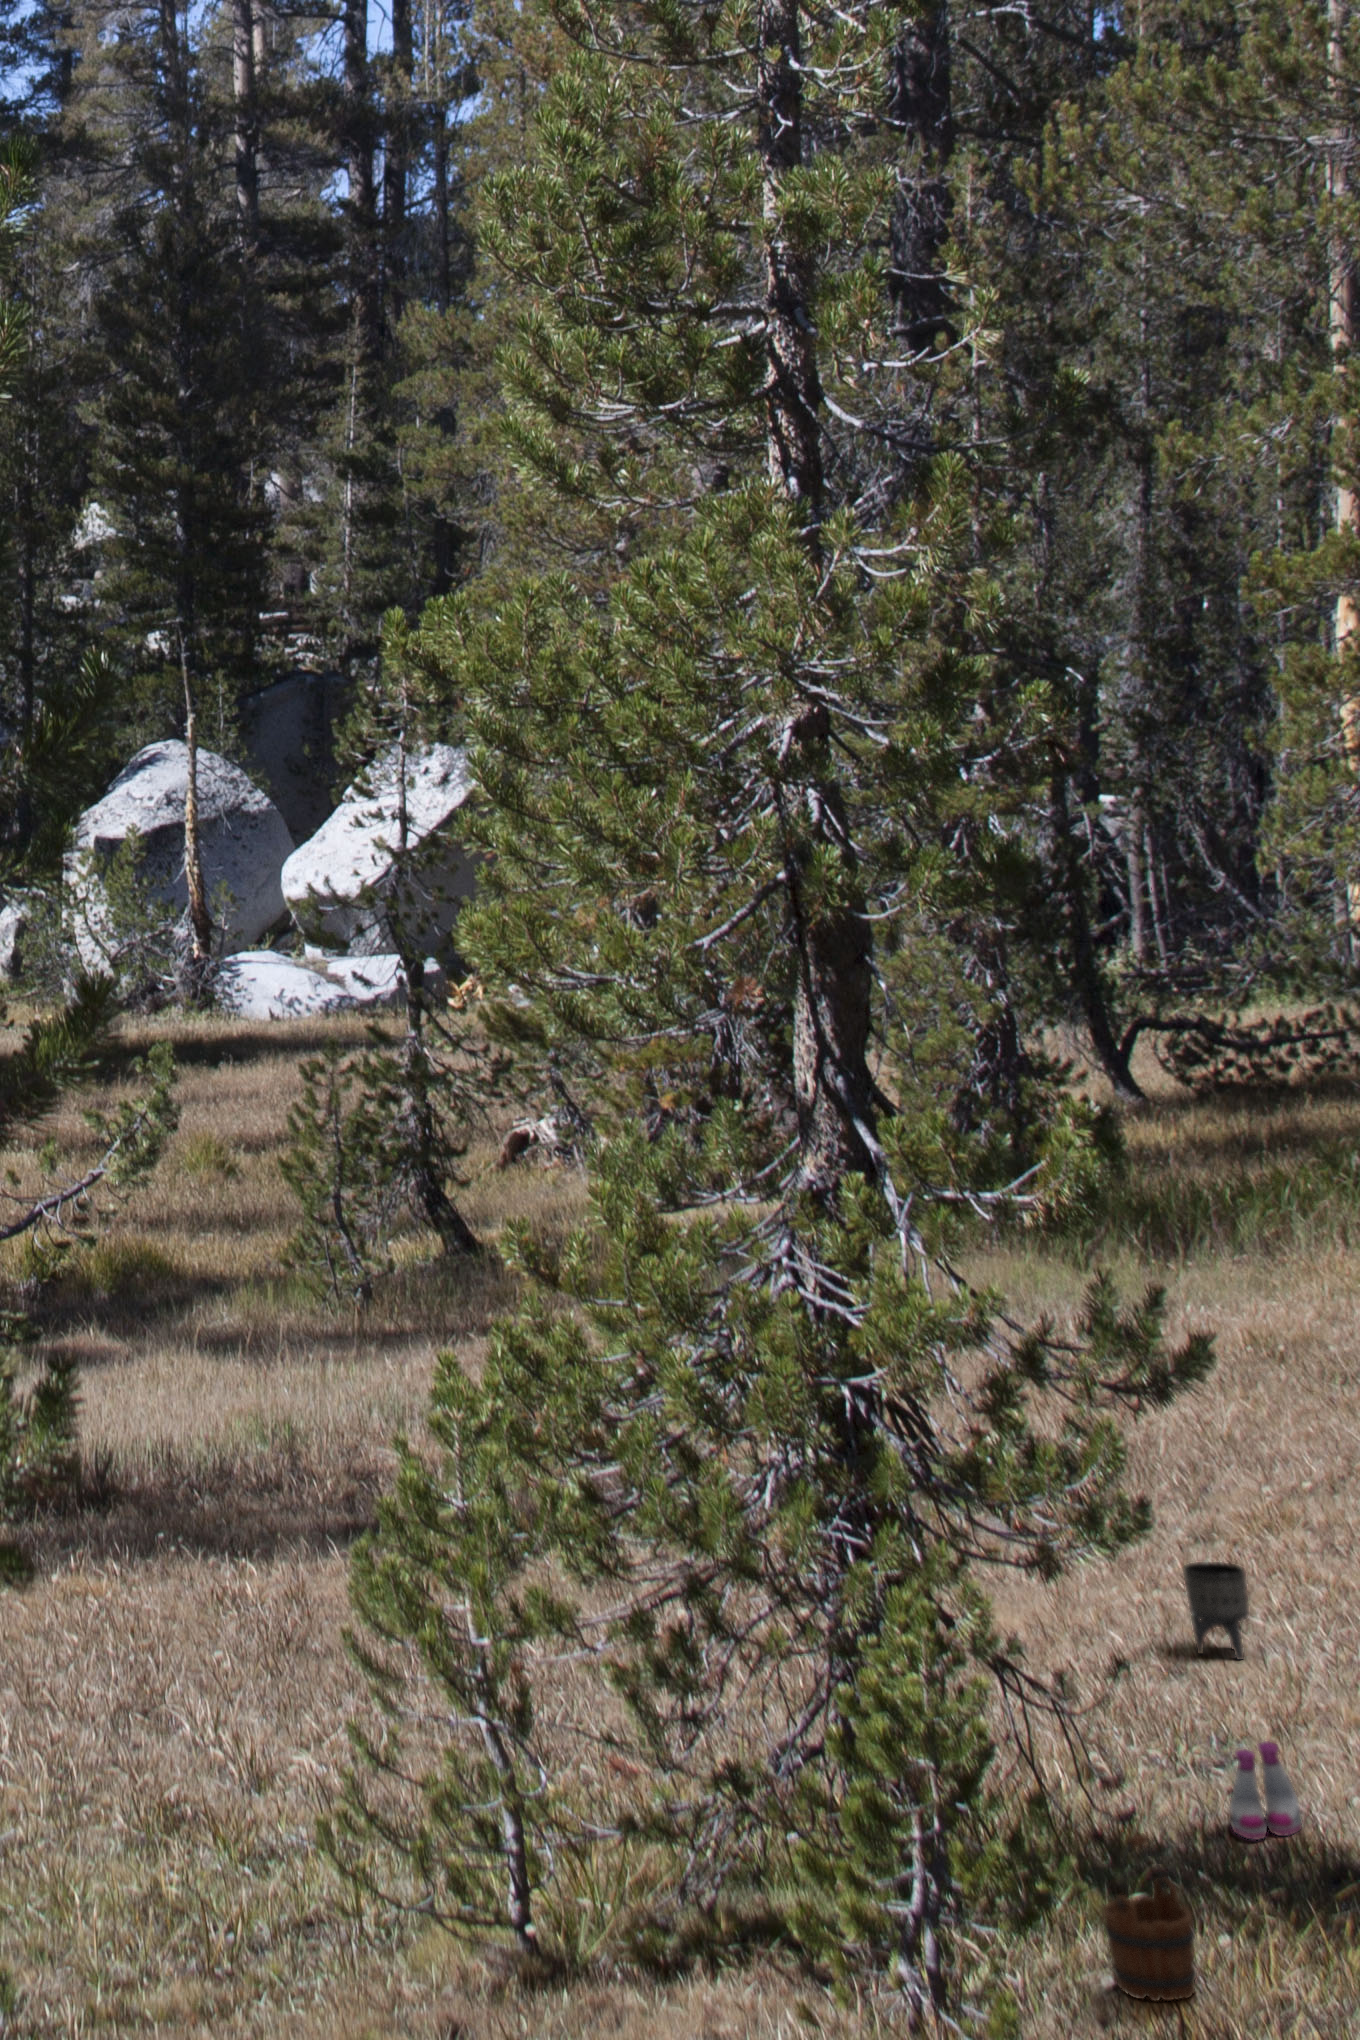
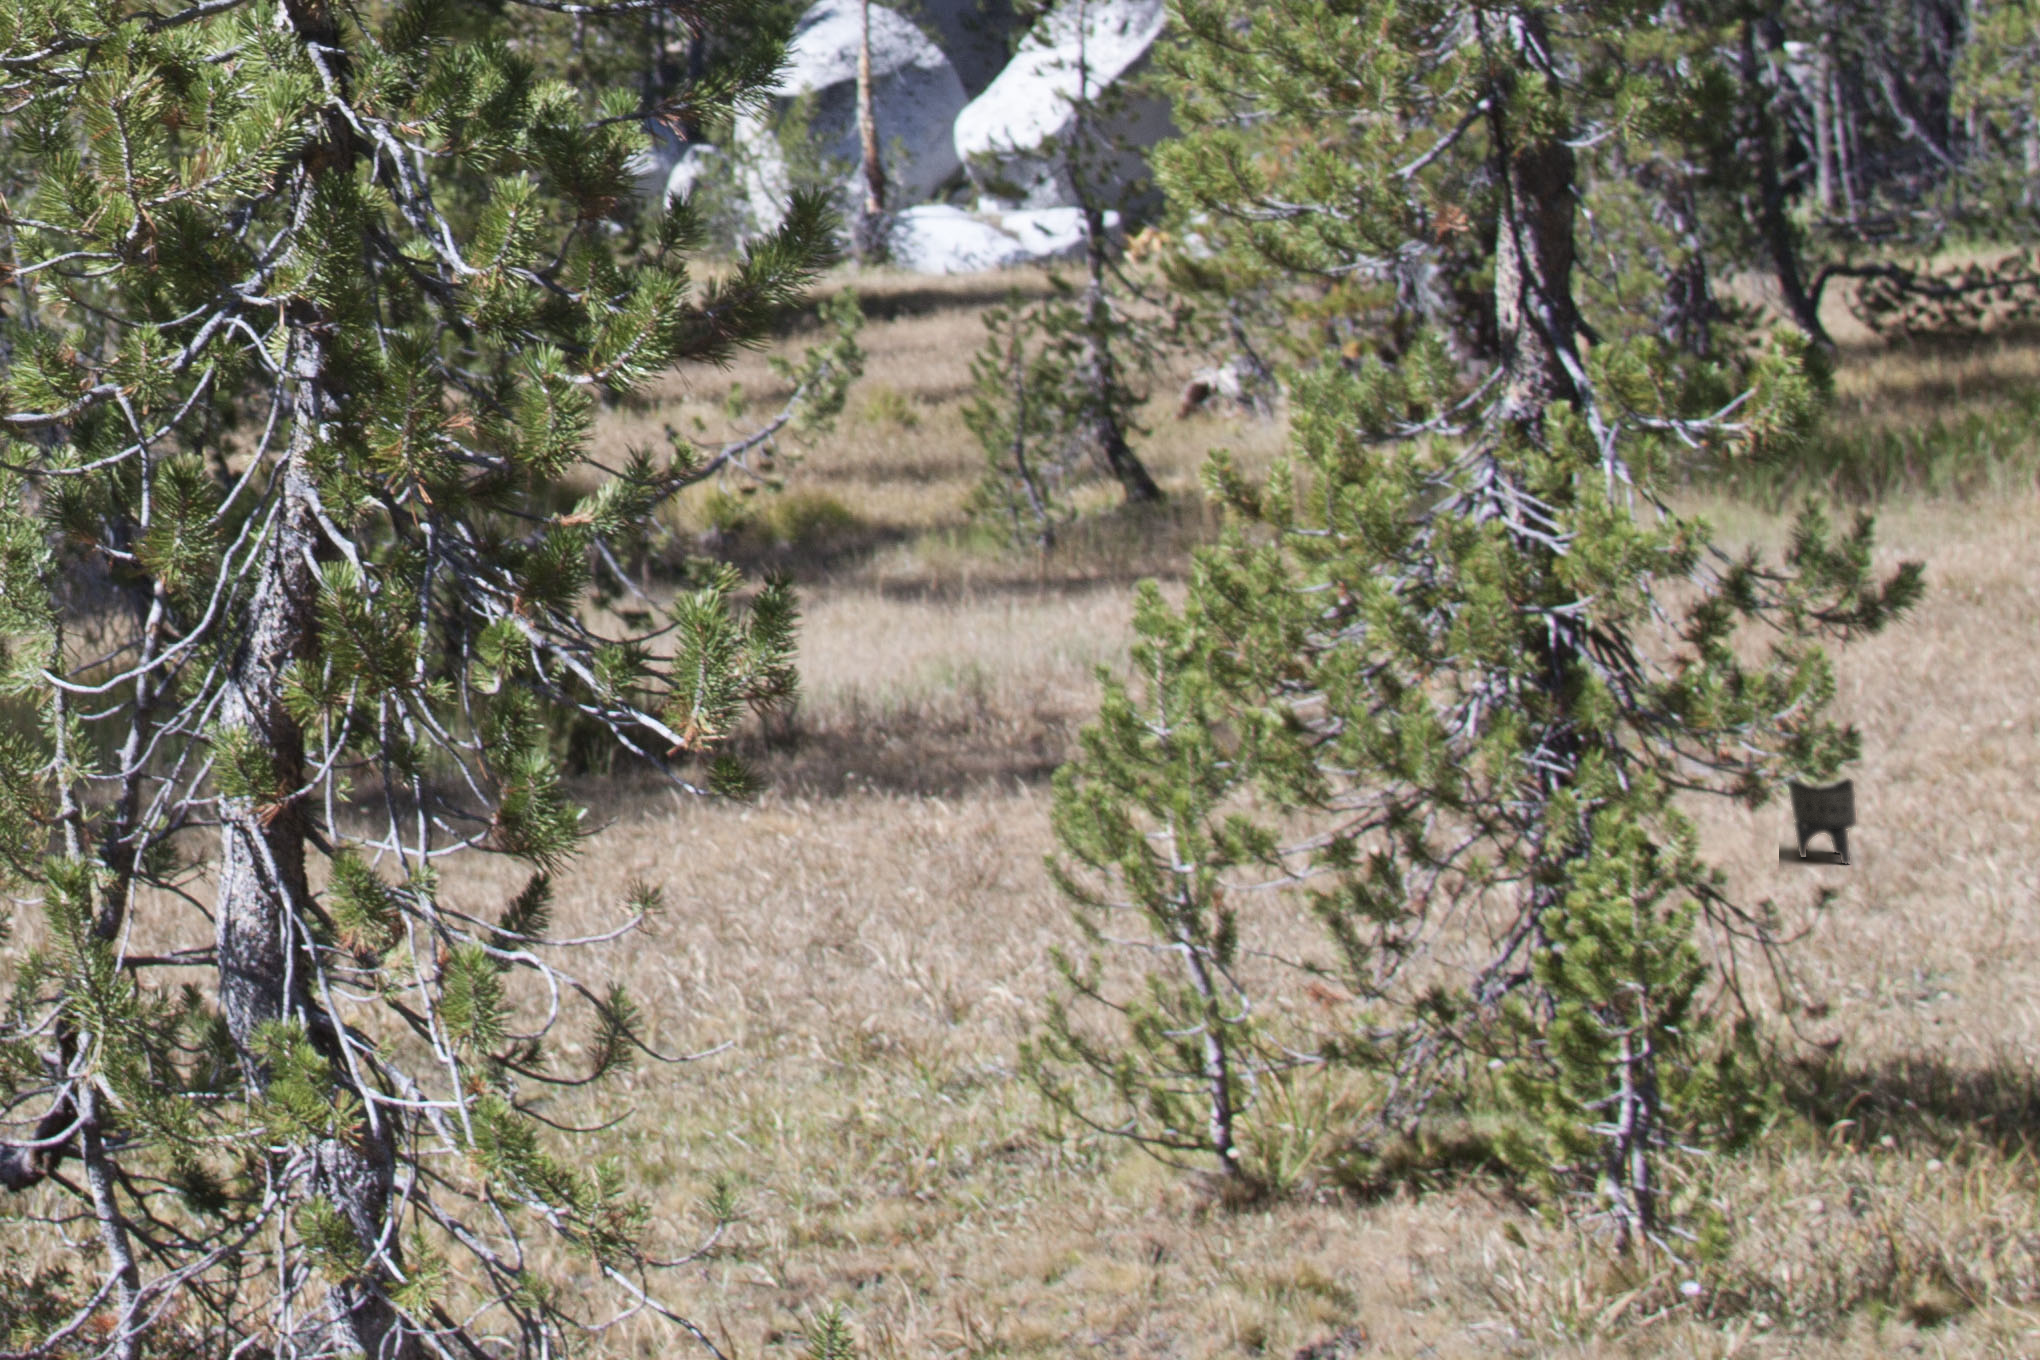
boots: present [1229,1741,1302,1840] -> none [1883,953,1962,1046]
wooden bucket: present [1102,1833,1197,2001] -> none [1794,1049,1895,1210]

